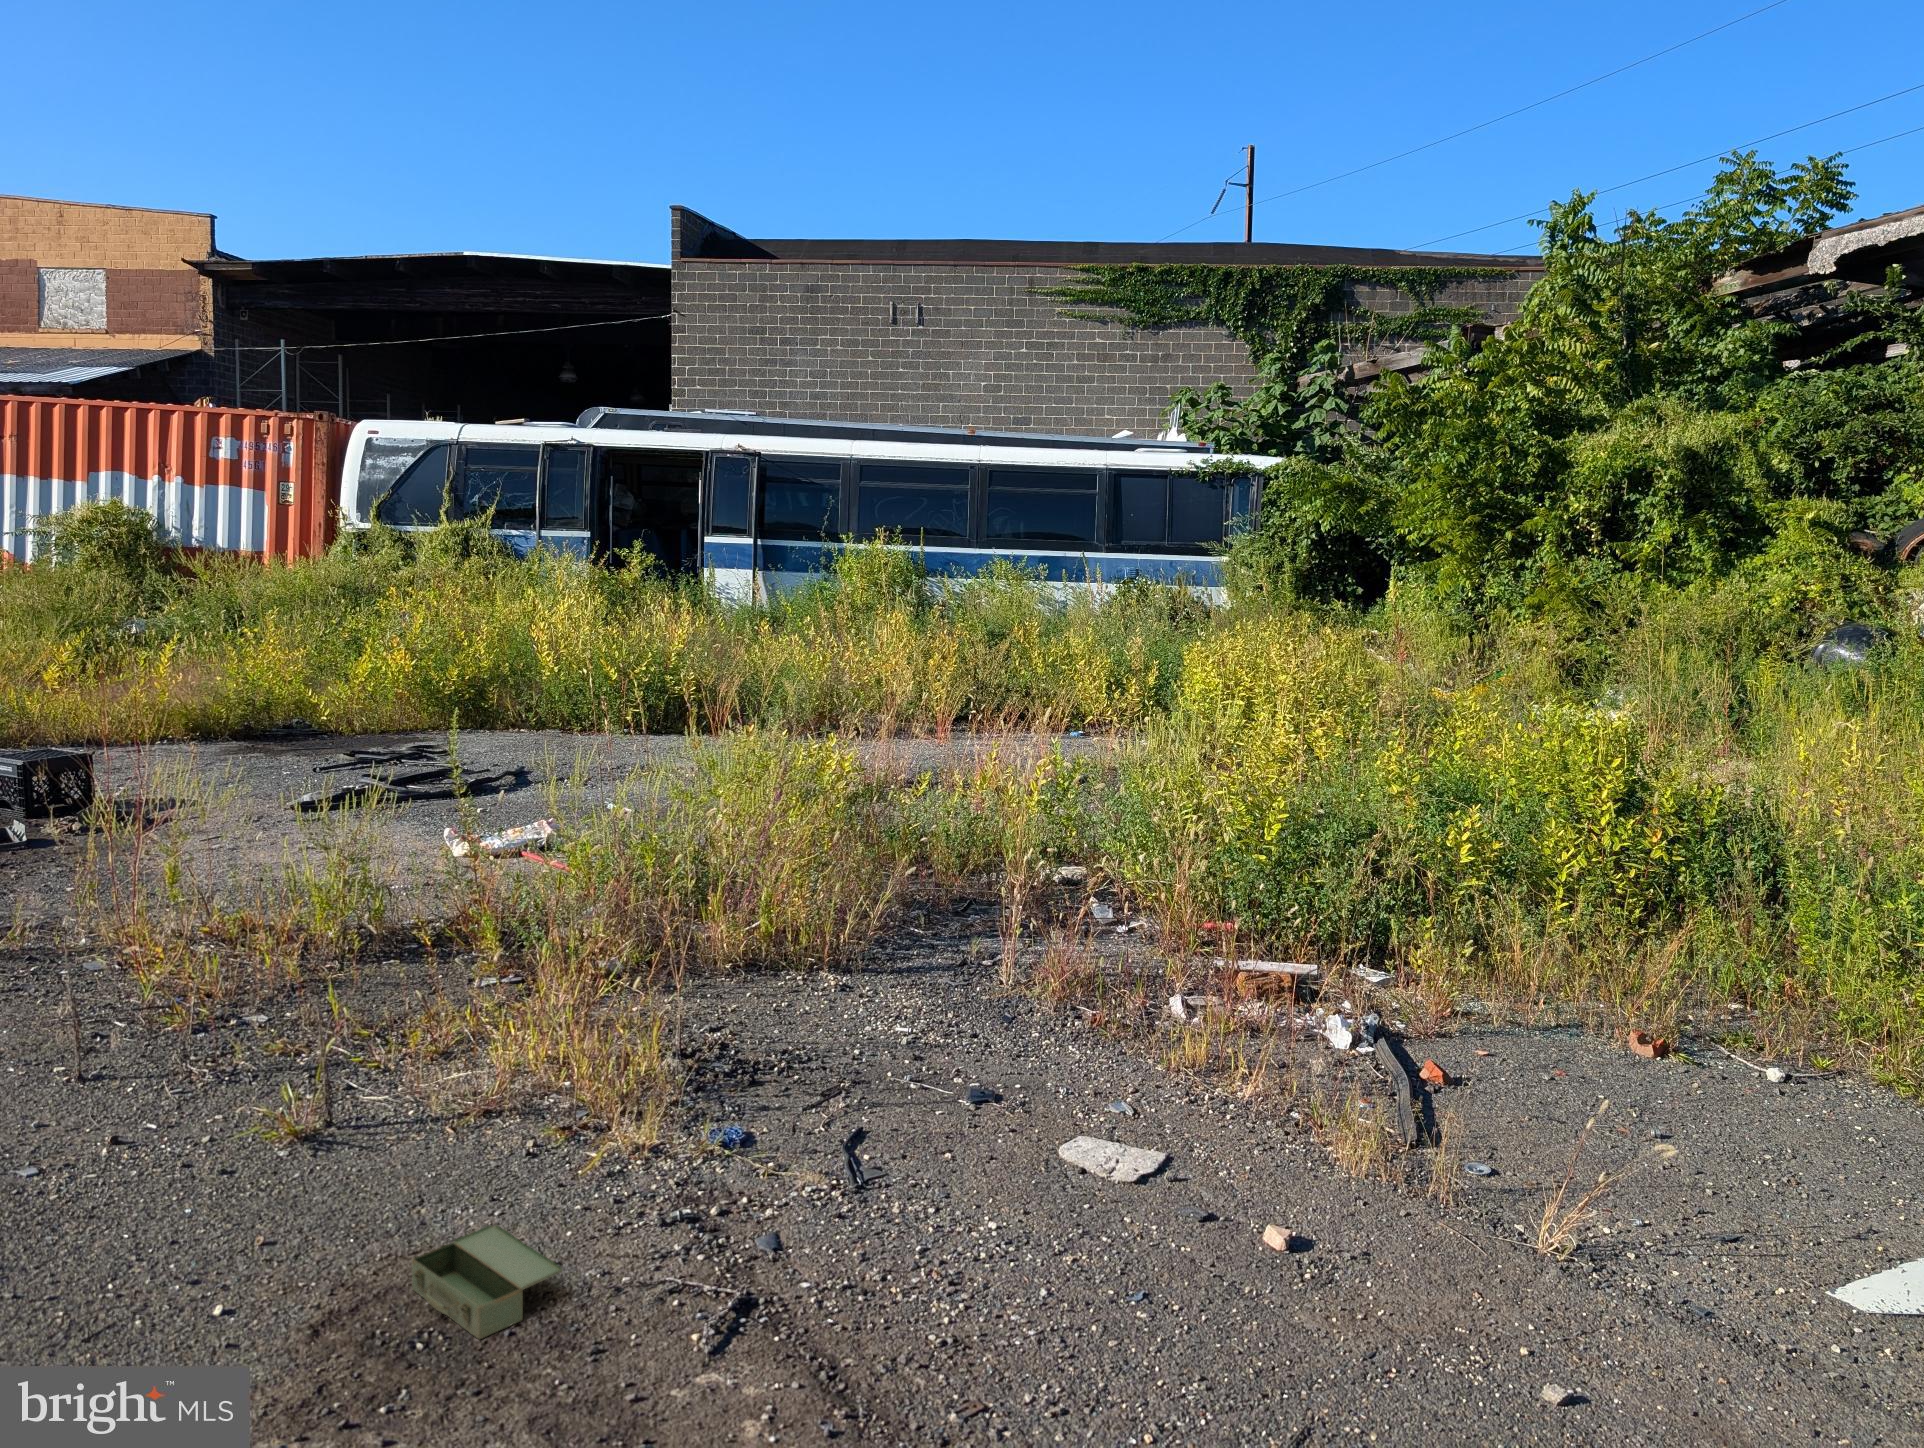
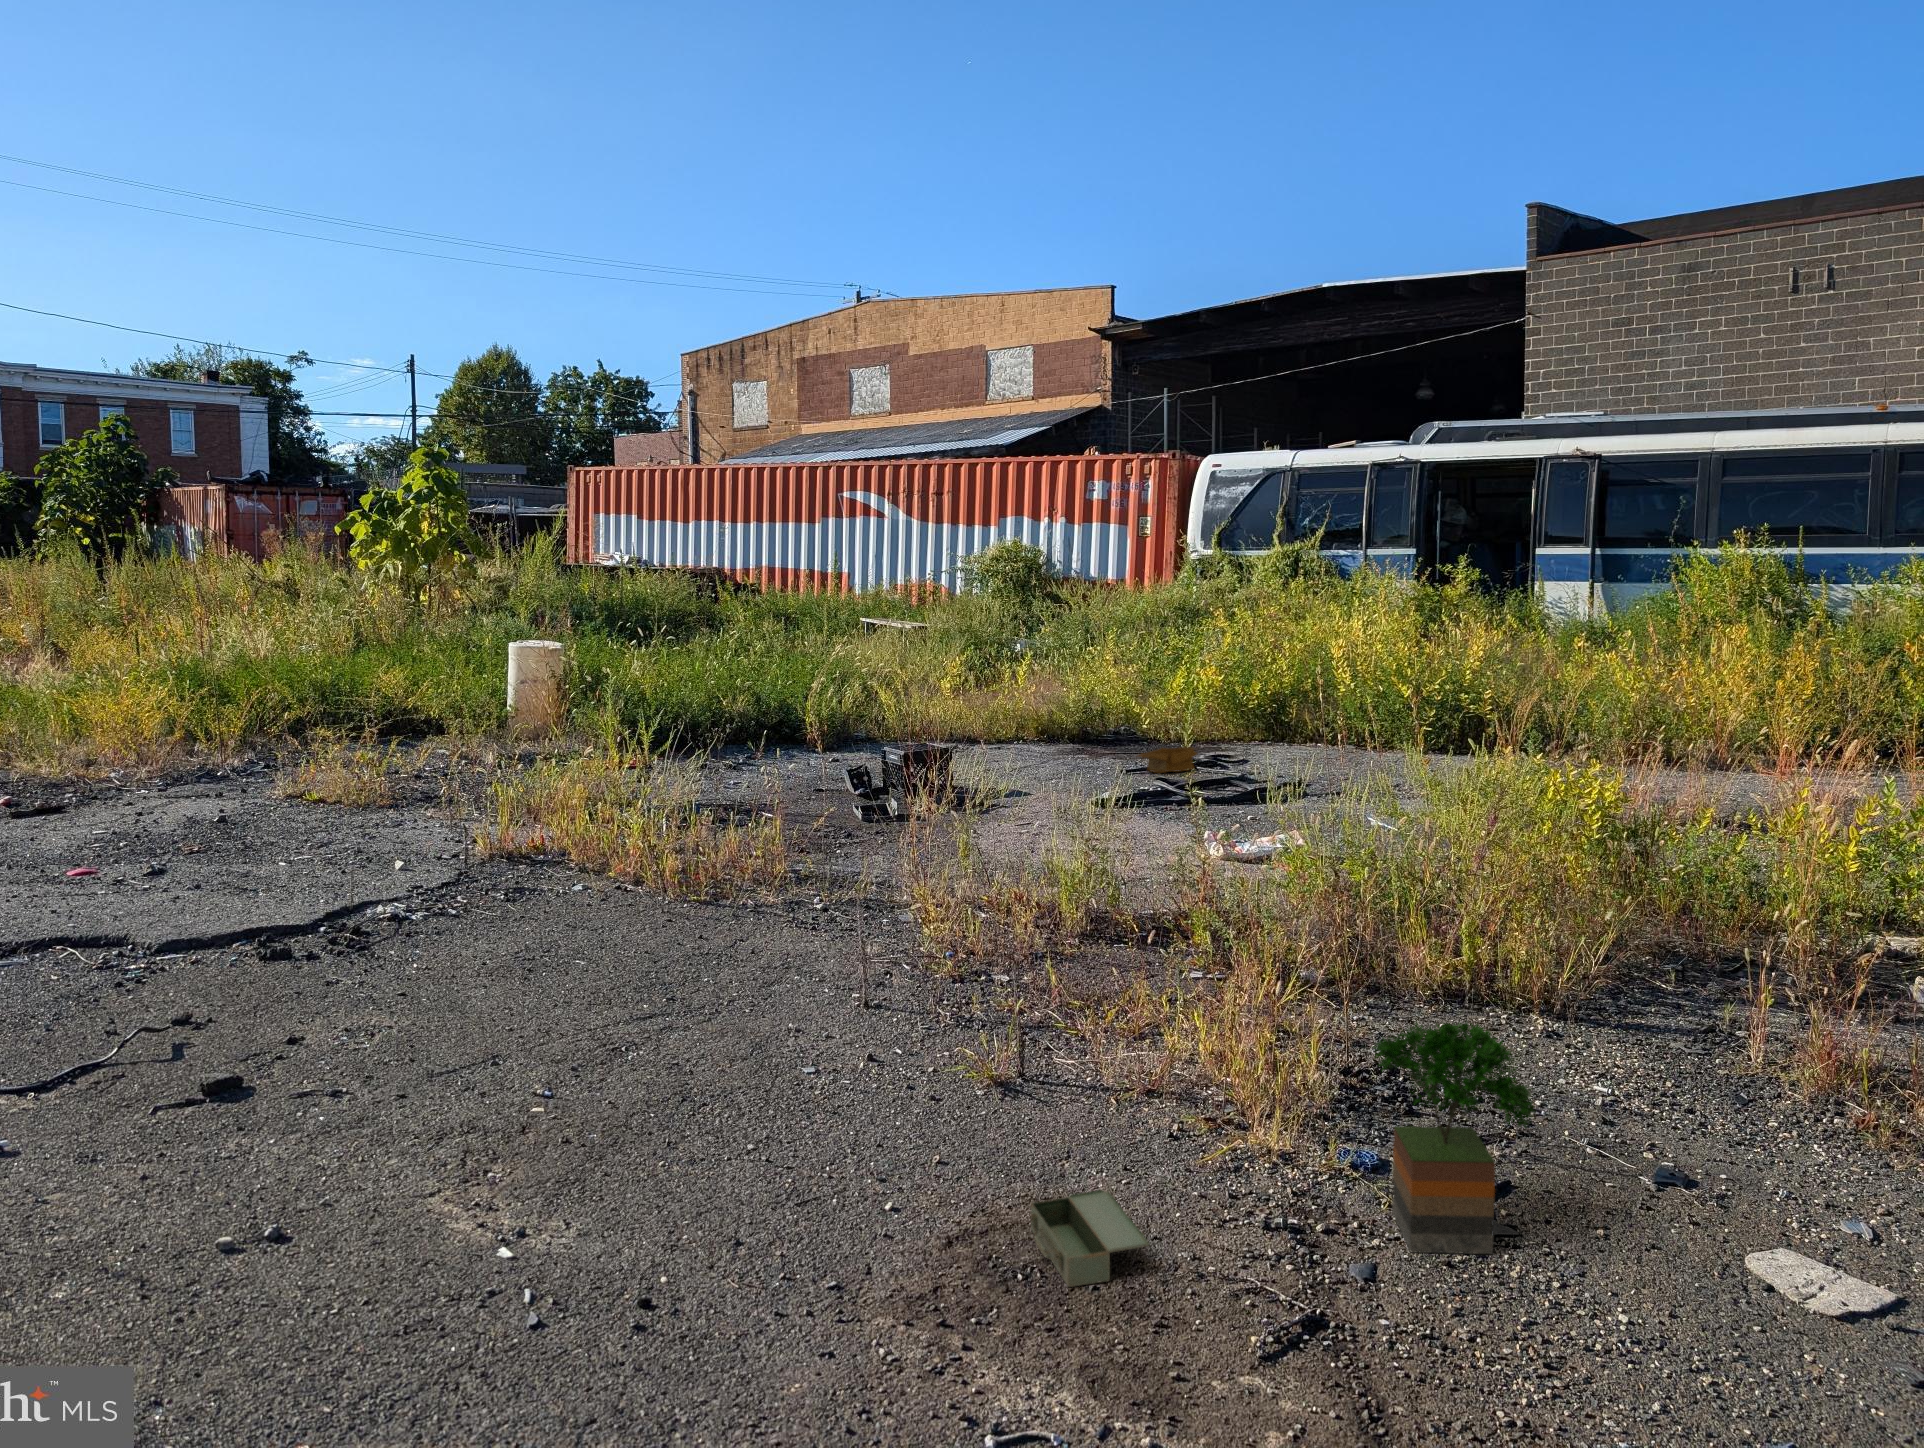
cardboard box: none [337,737,409,768] -> present [1136,746,1198,773]
potted tree: none [758,983,912,1214] -> present [1373,1022,1534,1254]

